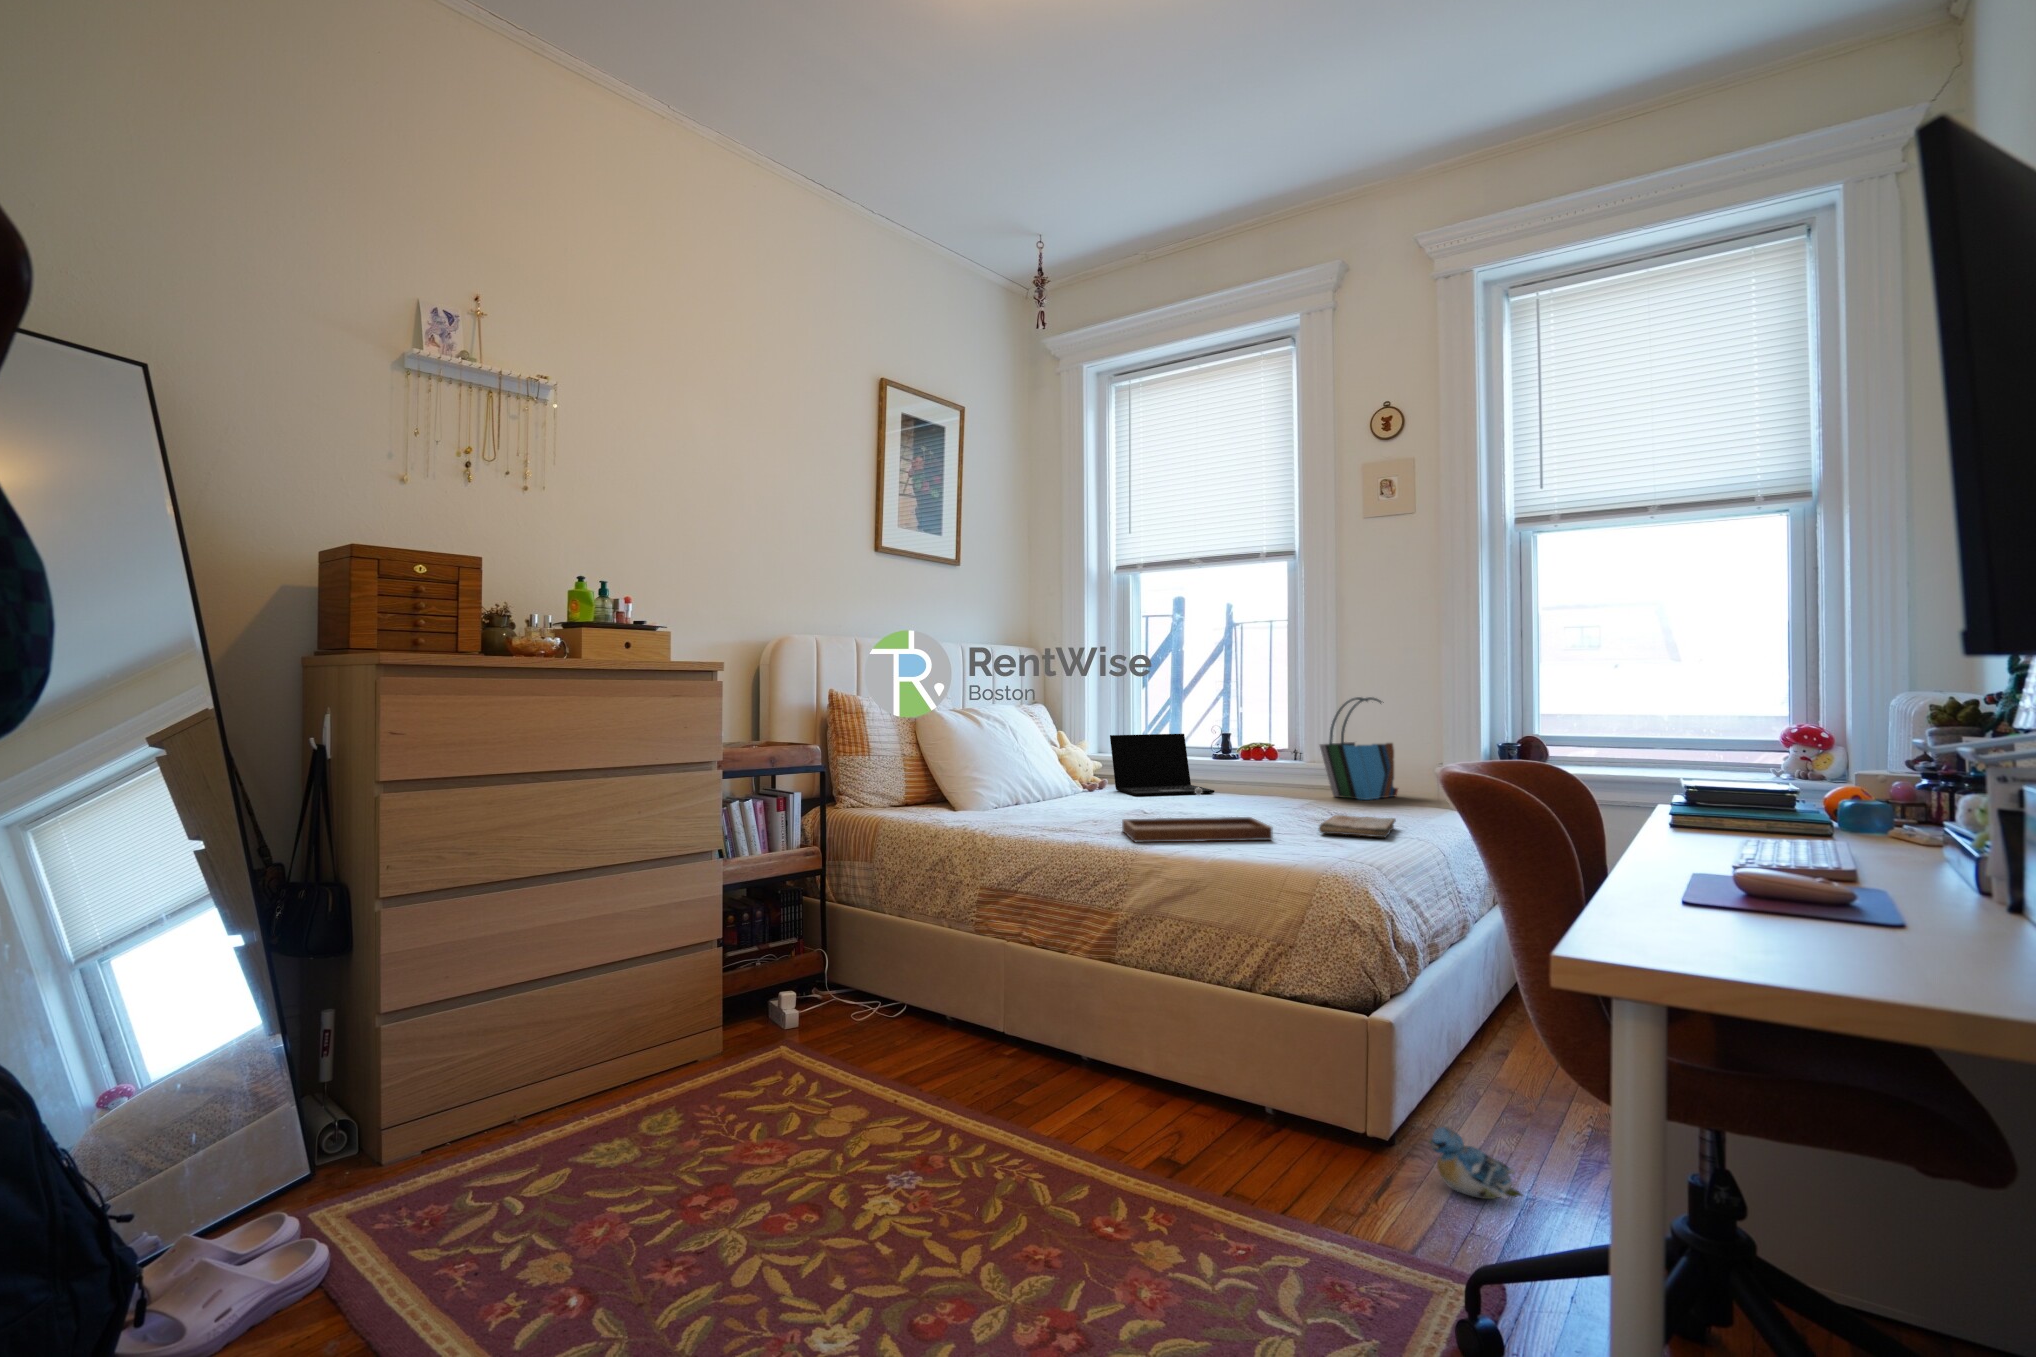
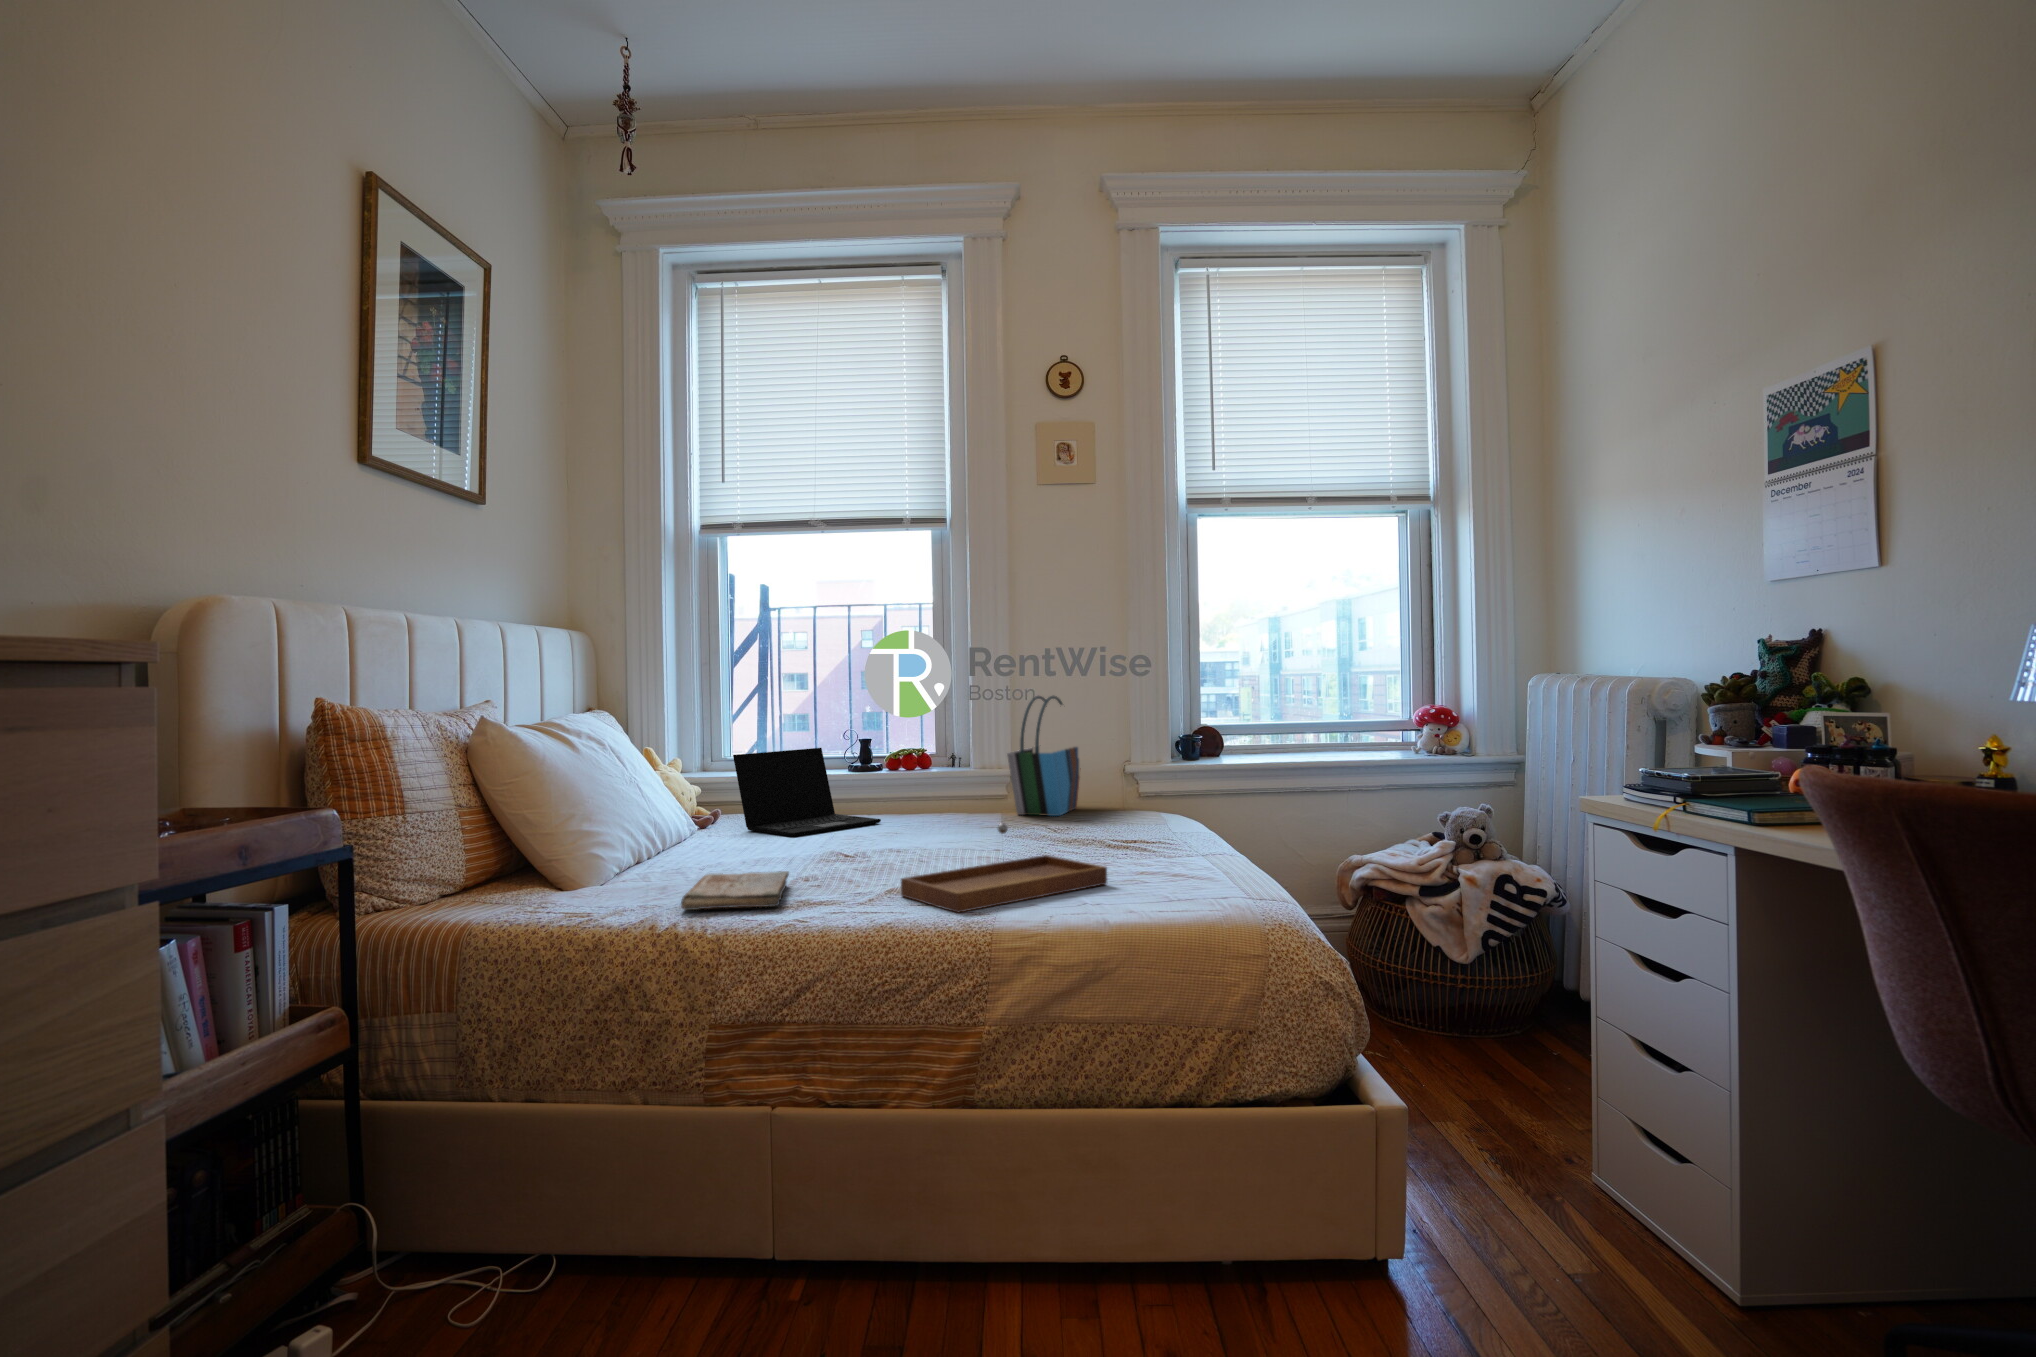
book: present [1319,815,1395,837] -> present [681,871,789,910]
plush toy: present [1429,1127,1523,1199] -> none [1473,1230,1585,1309]

